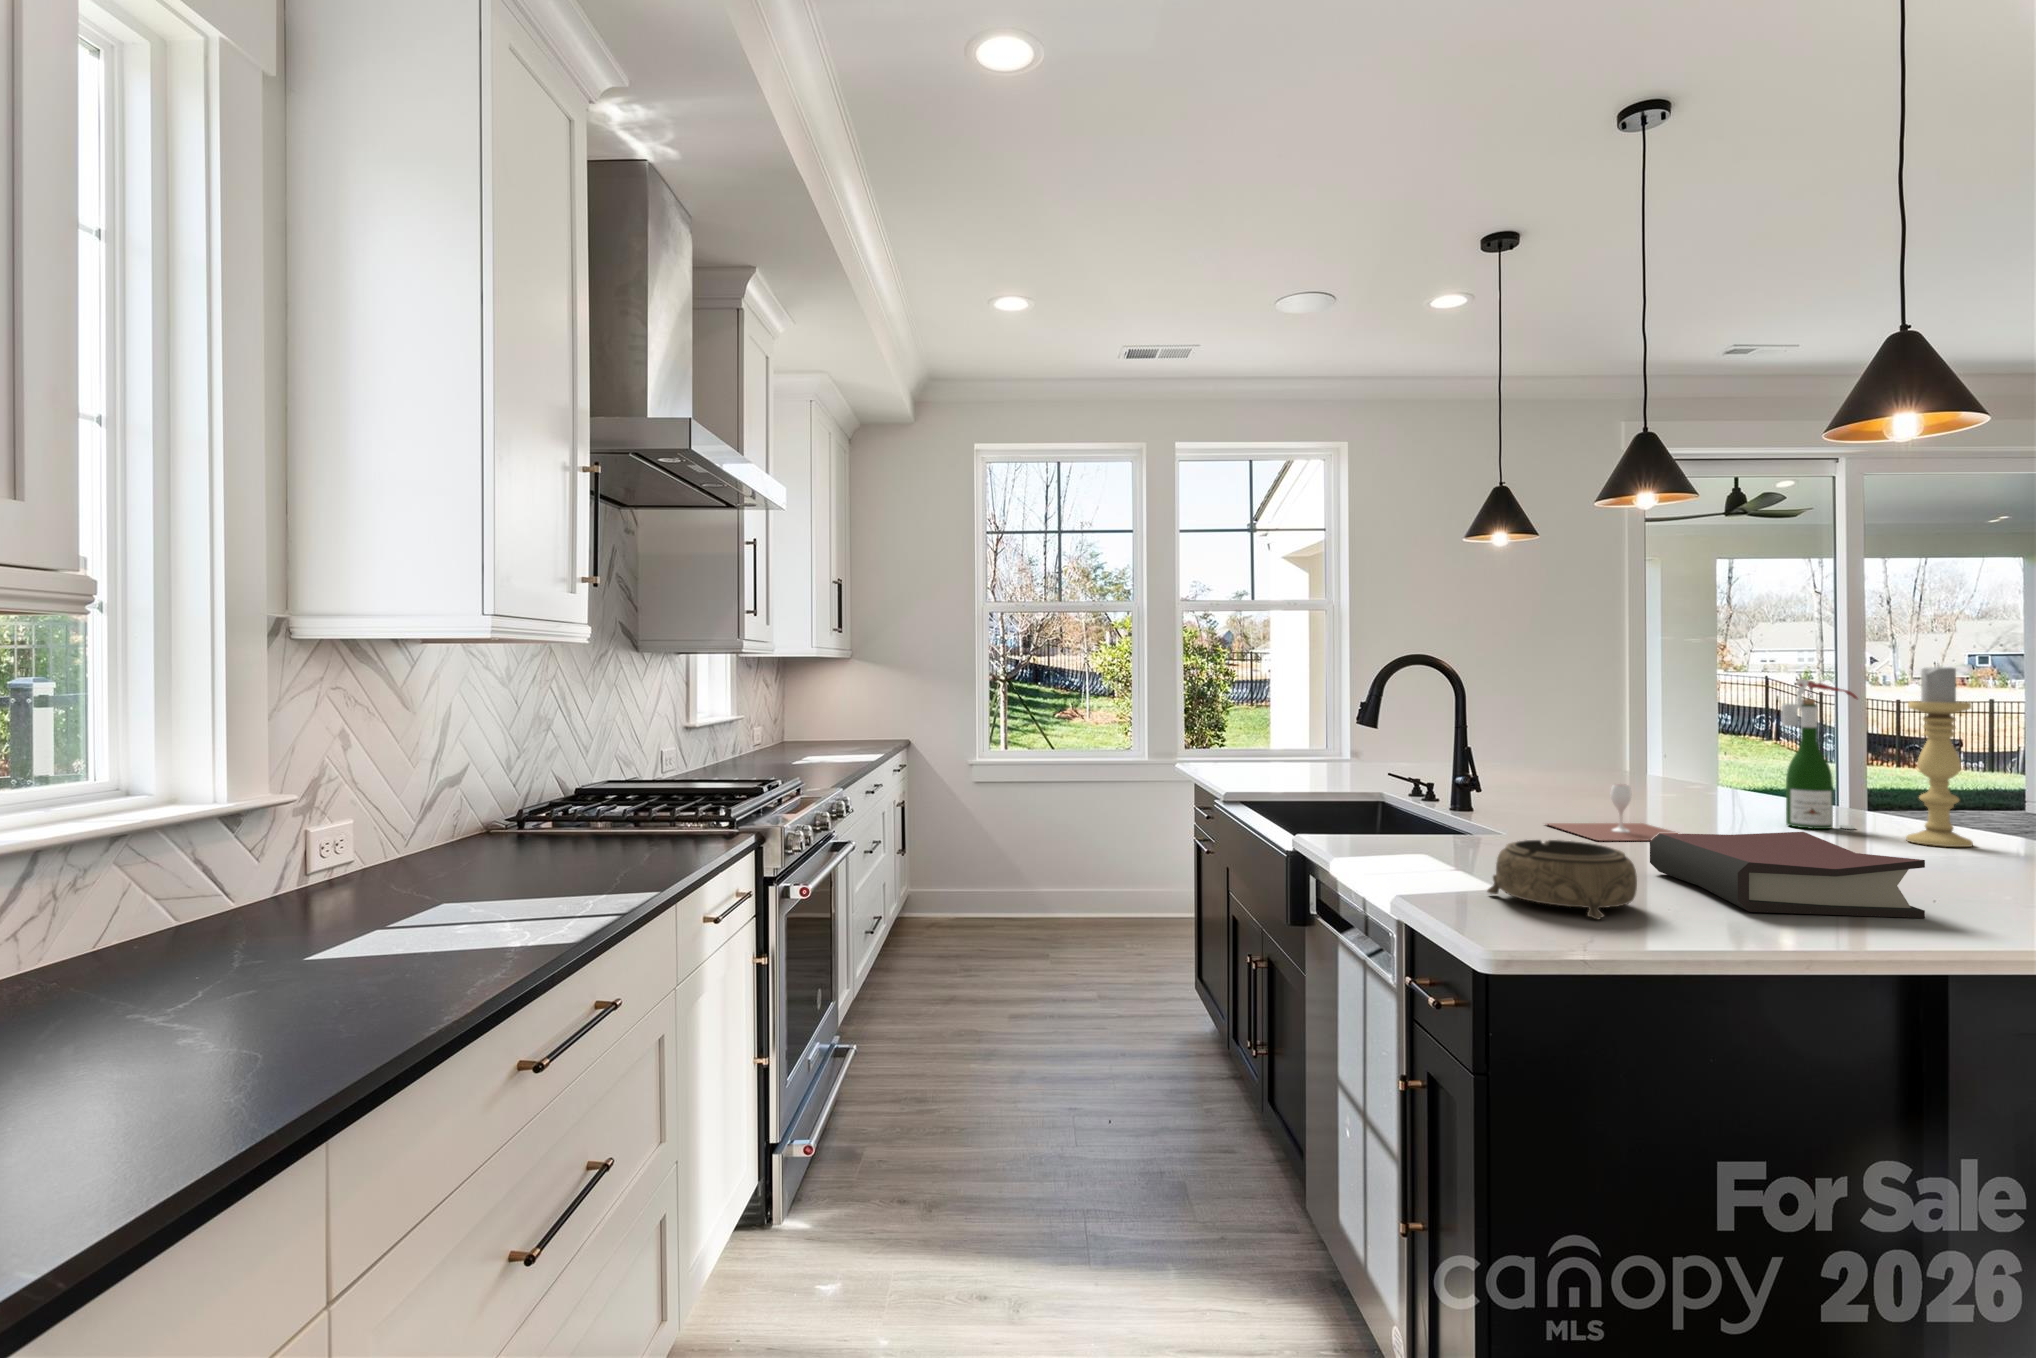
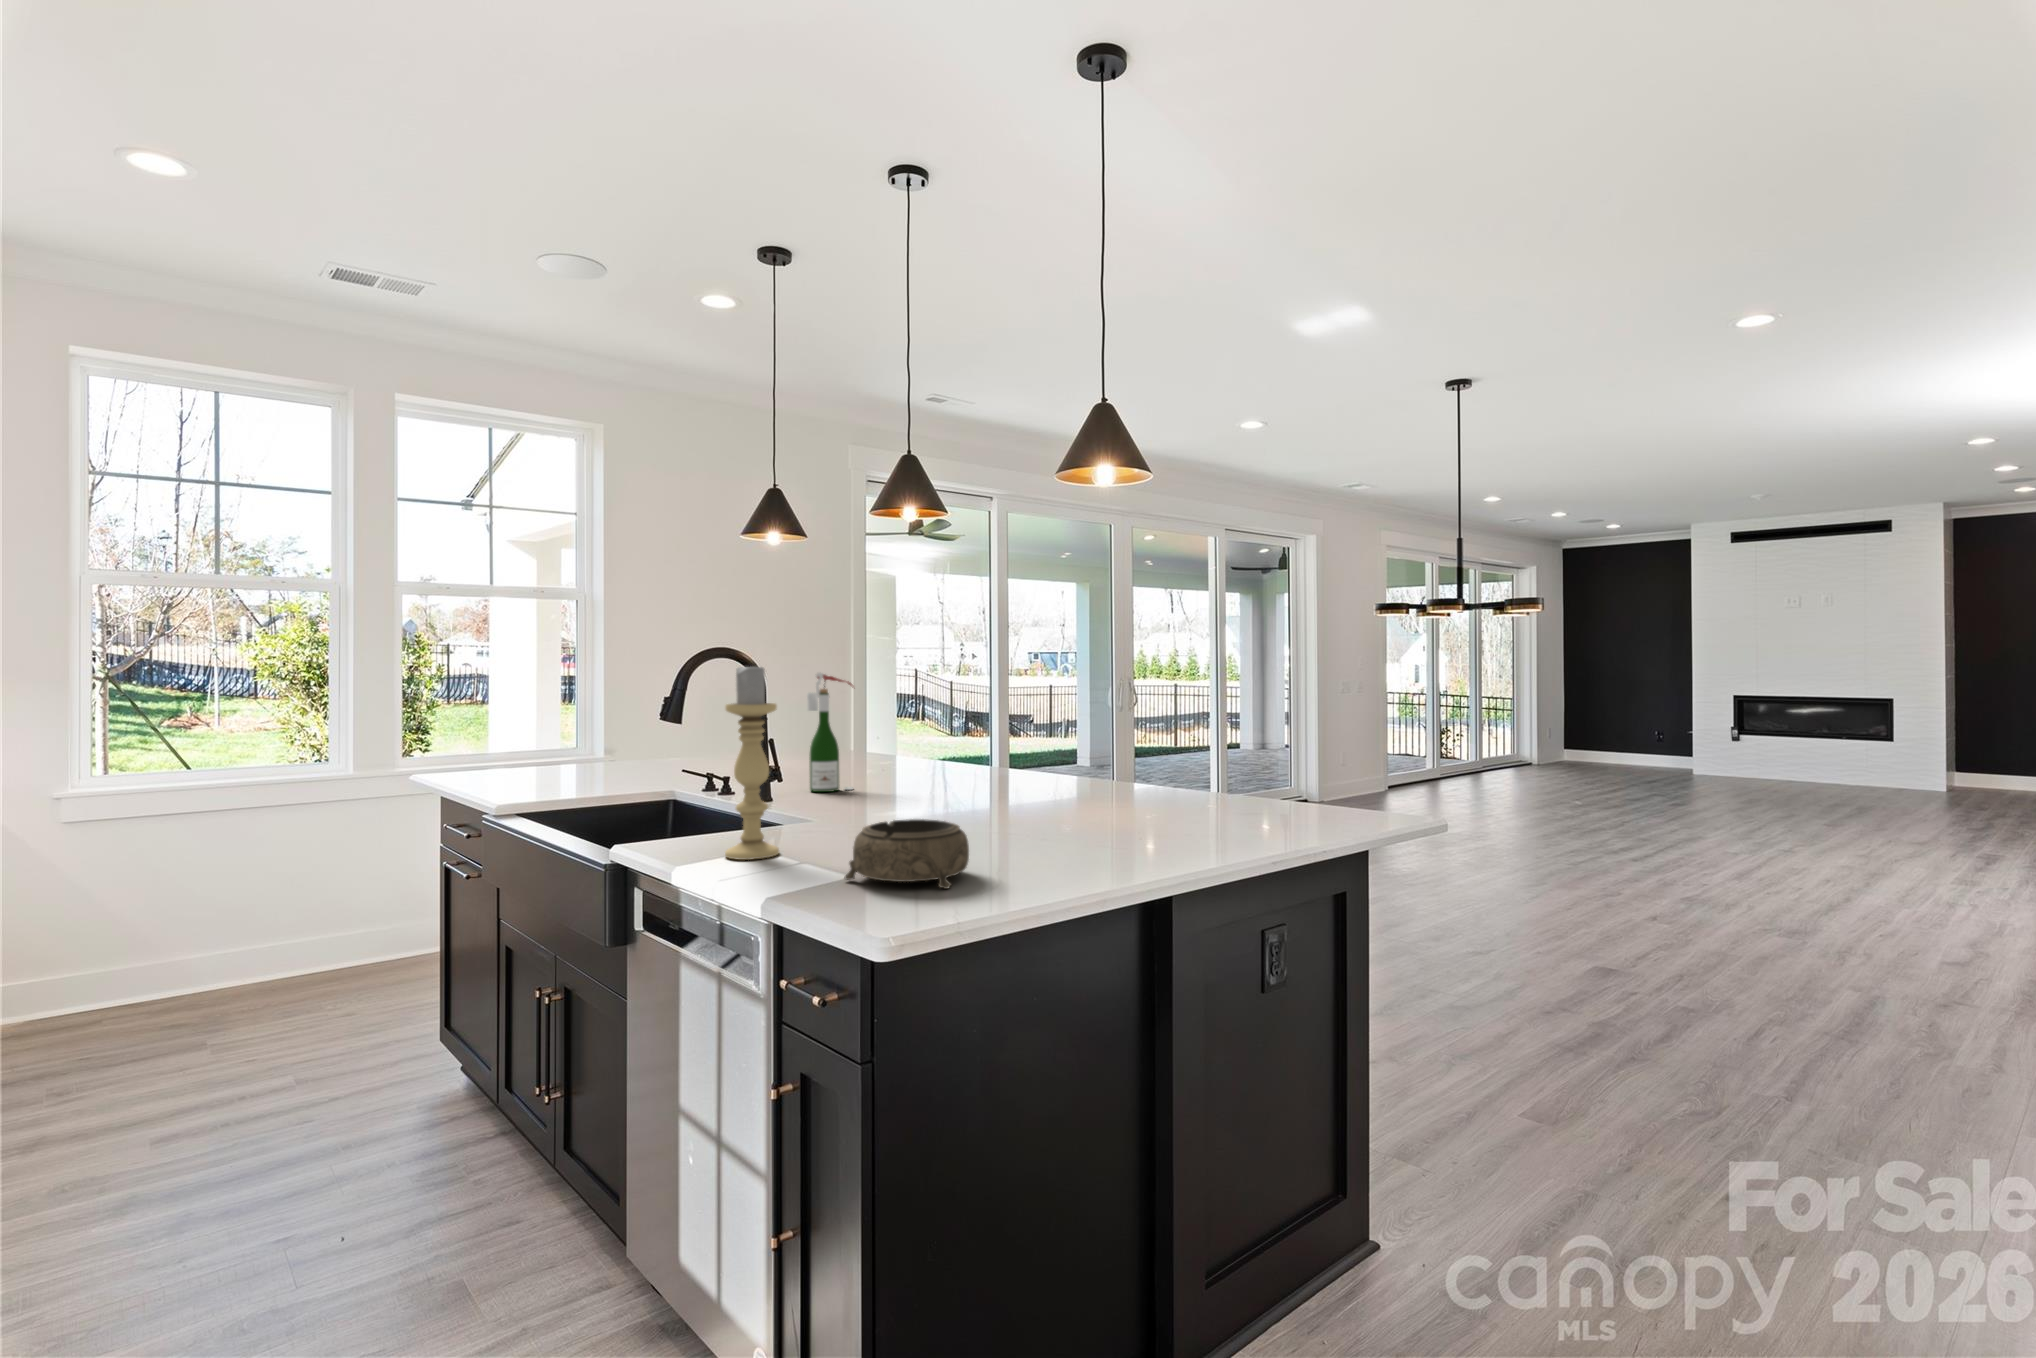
candle holder: present [1906,666,1973,847] -> present [725,666,779,860]
wine bottle: present [1781,679,1858,829] -> present [807,673,853,792]
wine glass: present [1548,784,1675,841] -> none [847,764,975,816]
hardback book: present [1650,832,1925,918] -> none [955,791,1141,862]

